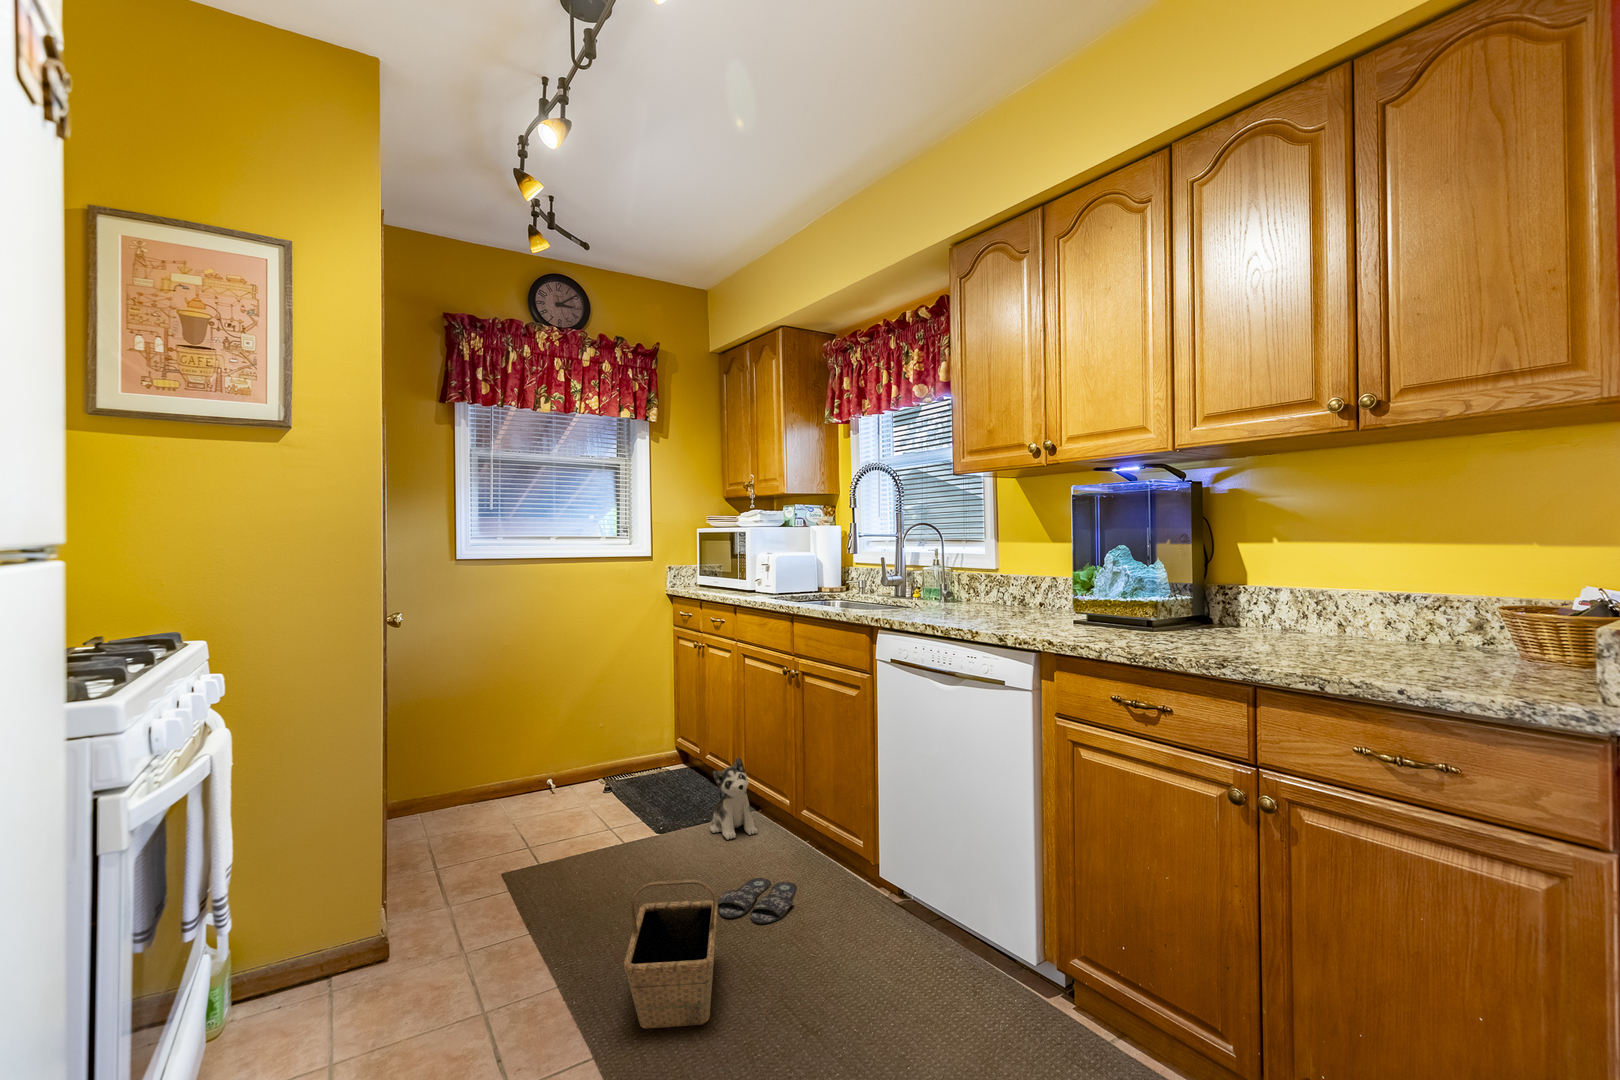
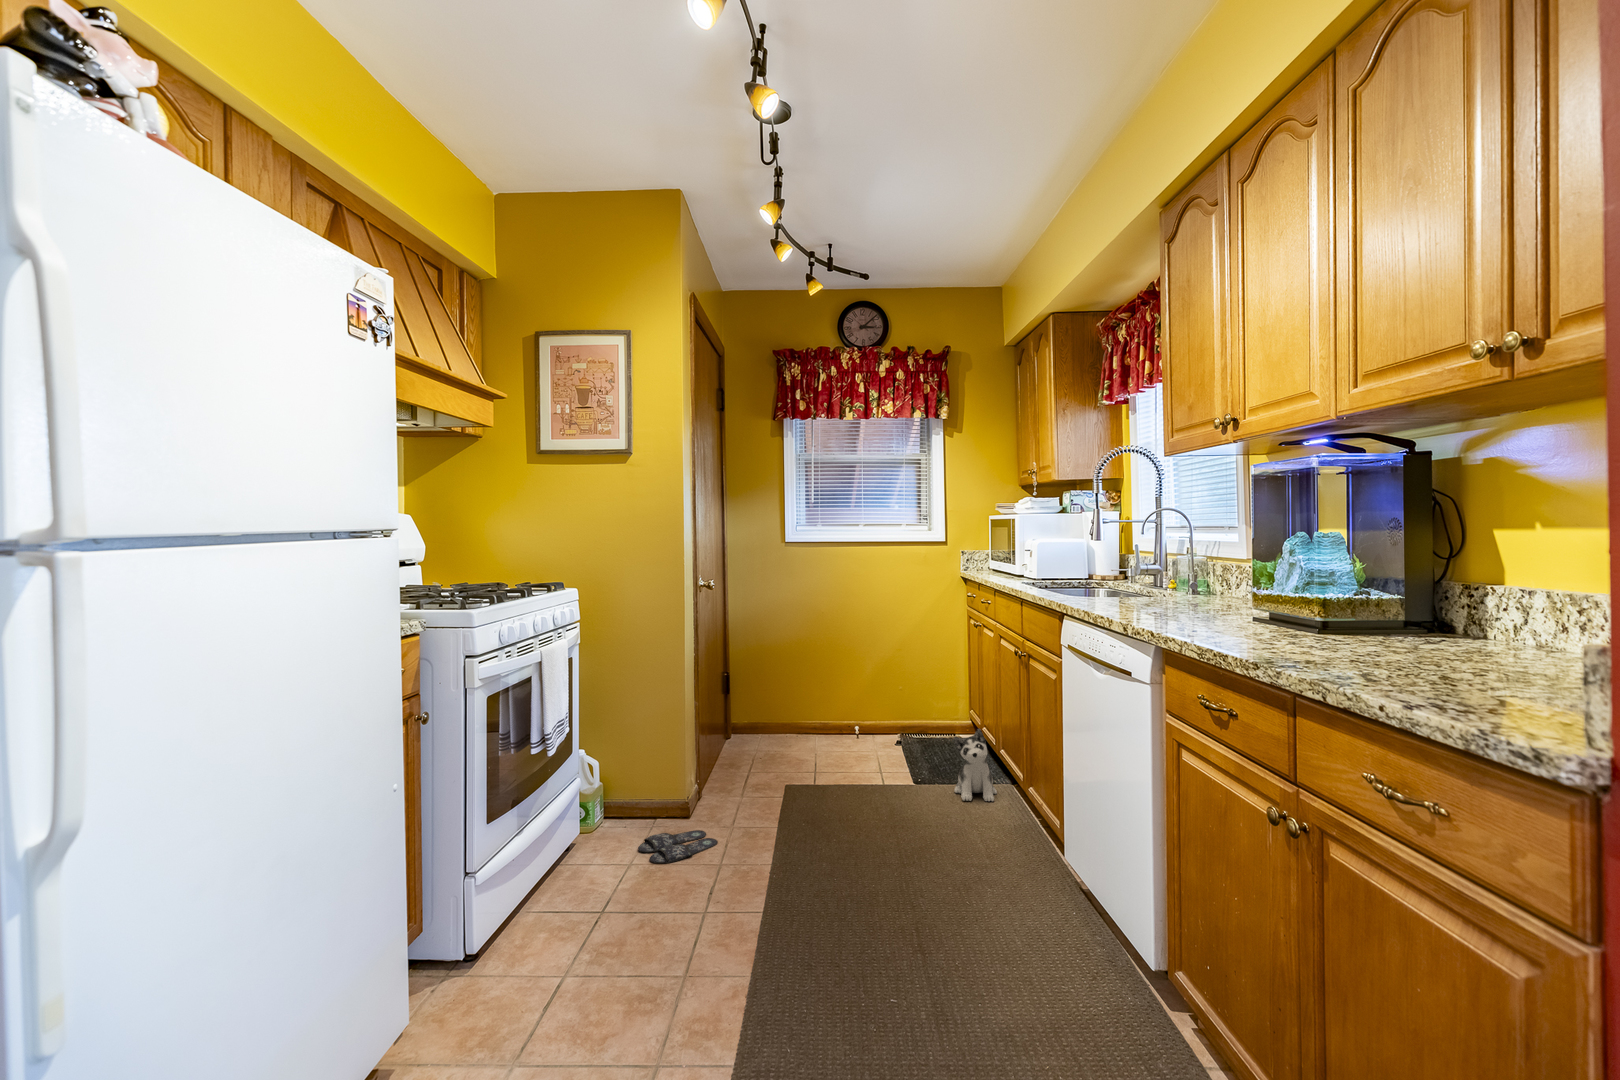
slippers: present [718,878,797,924] -> present [638,830,718,863]
basket: present [624,880,718,1029] -> none [789,803,887,921]

